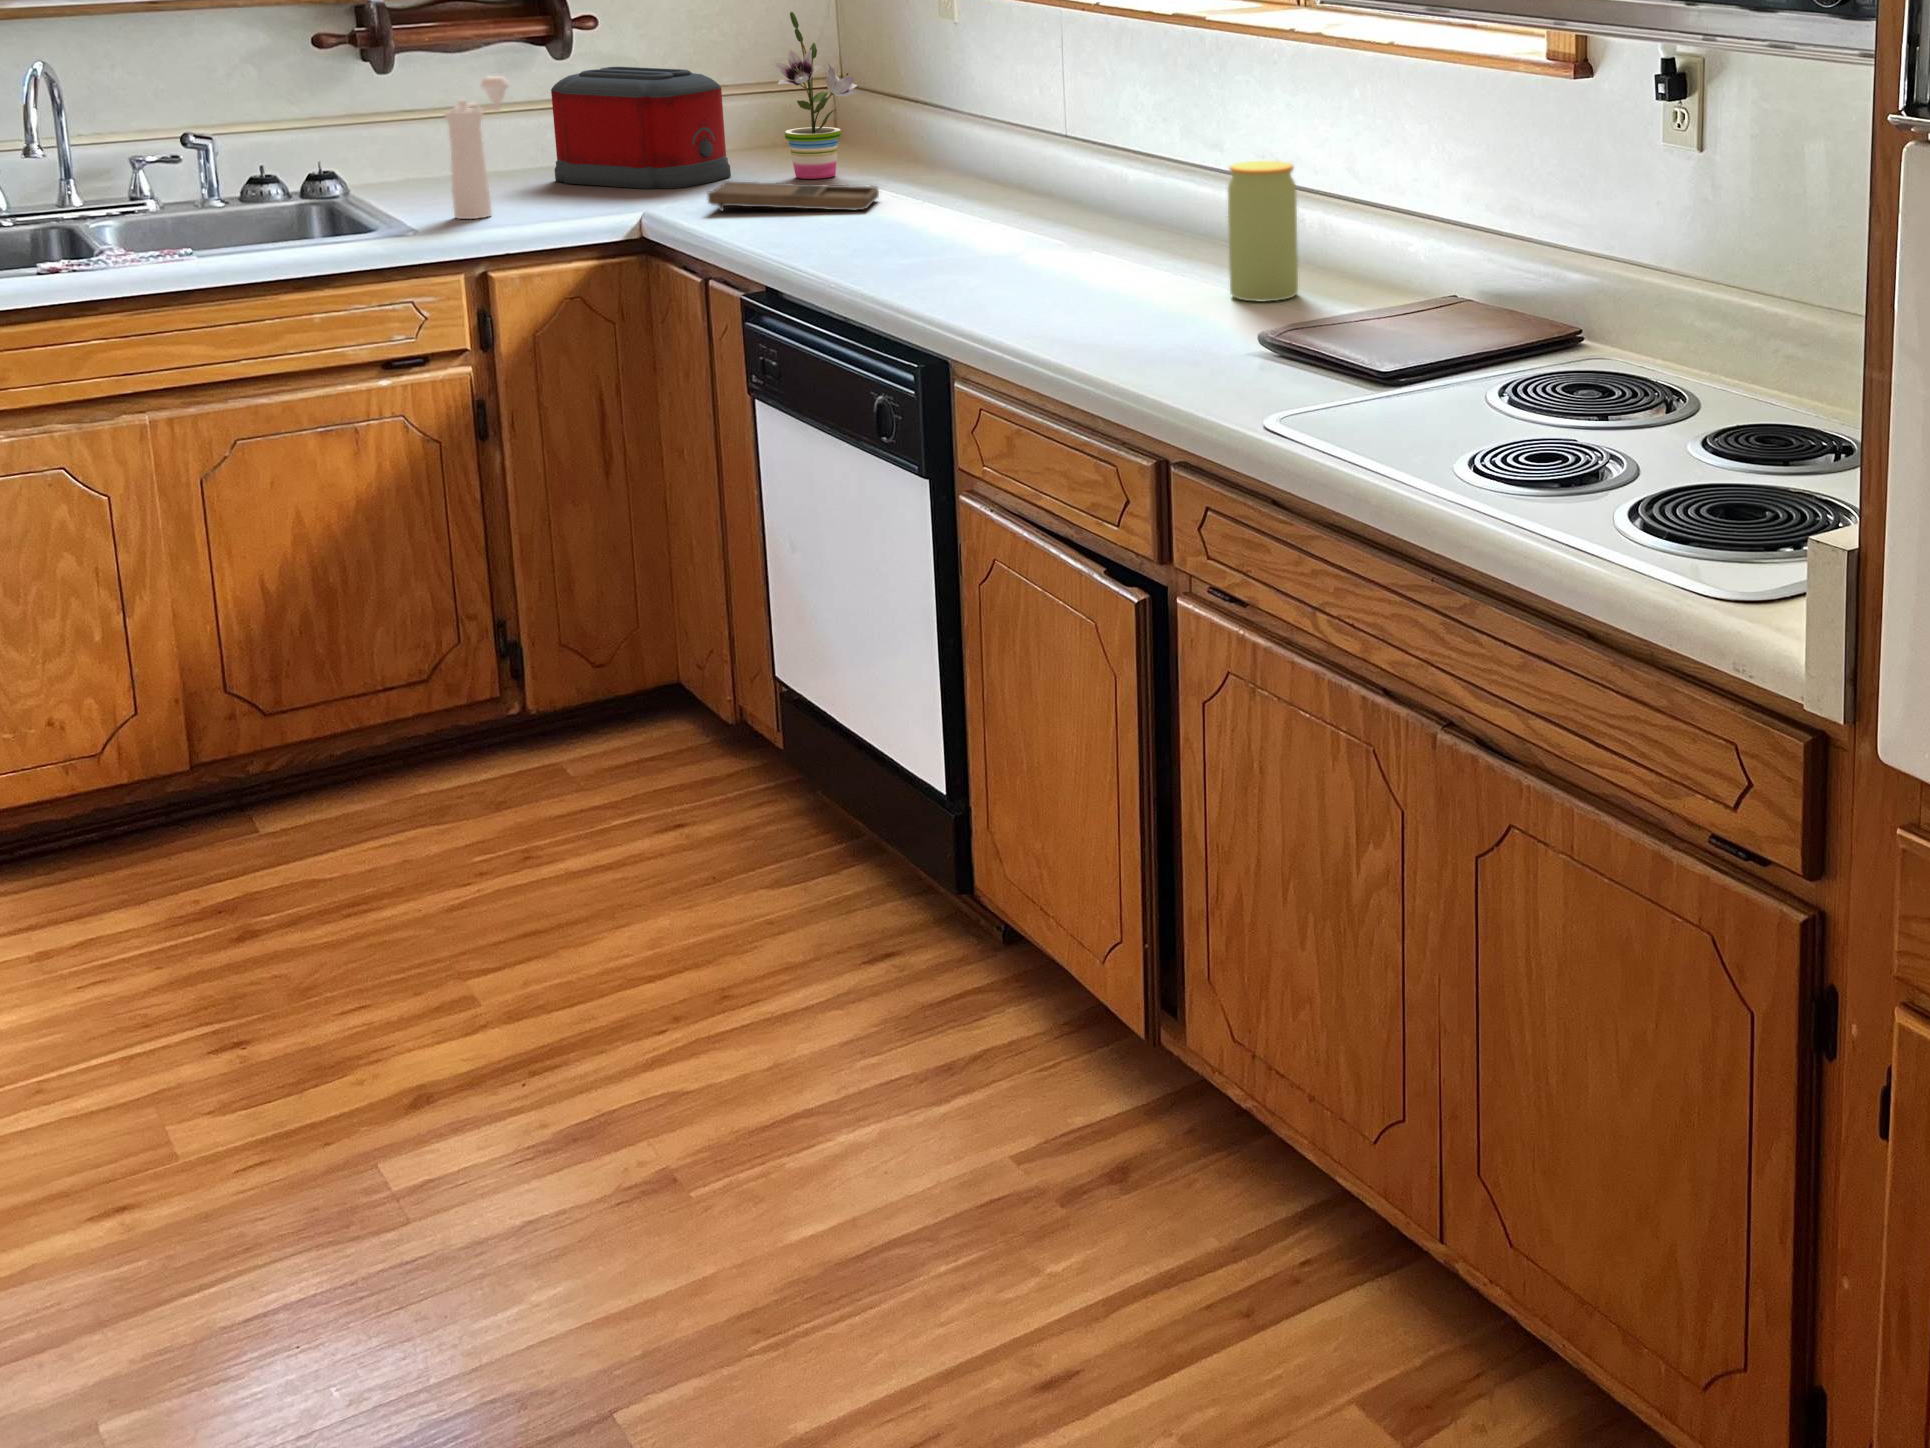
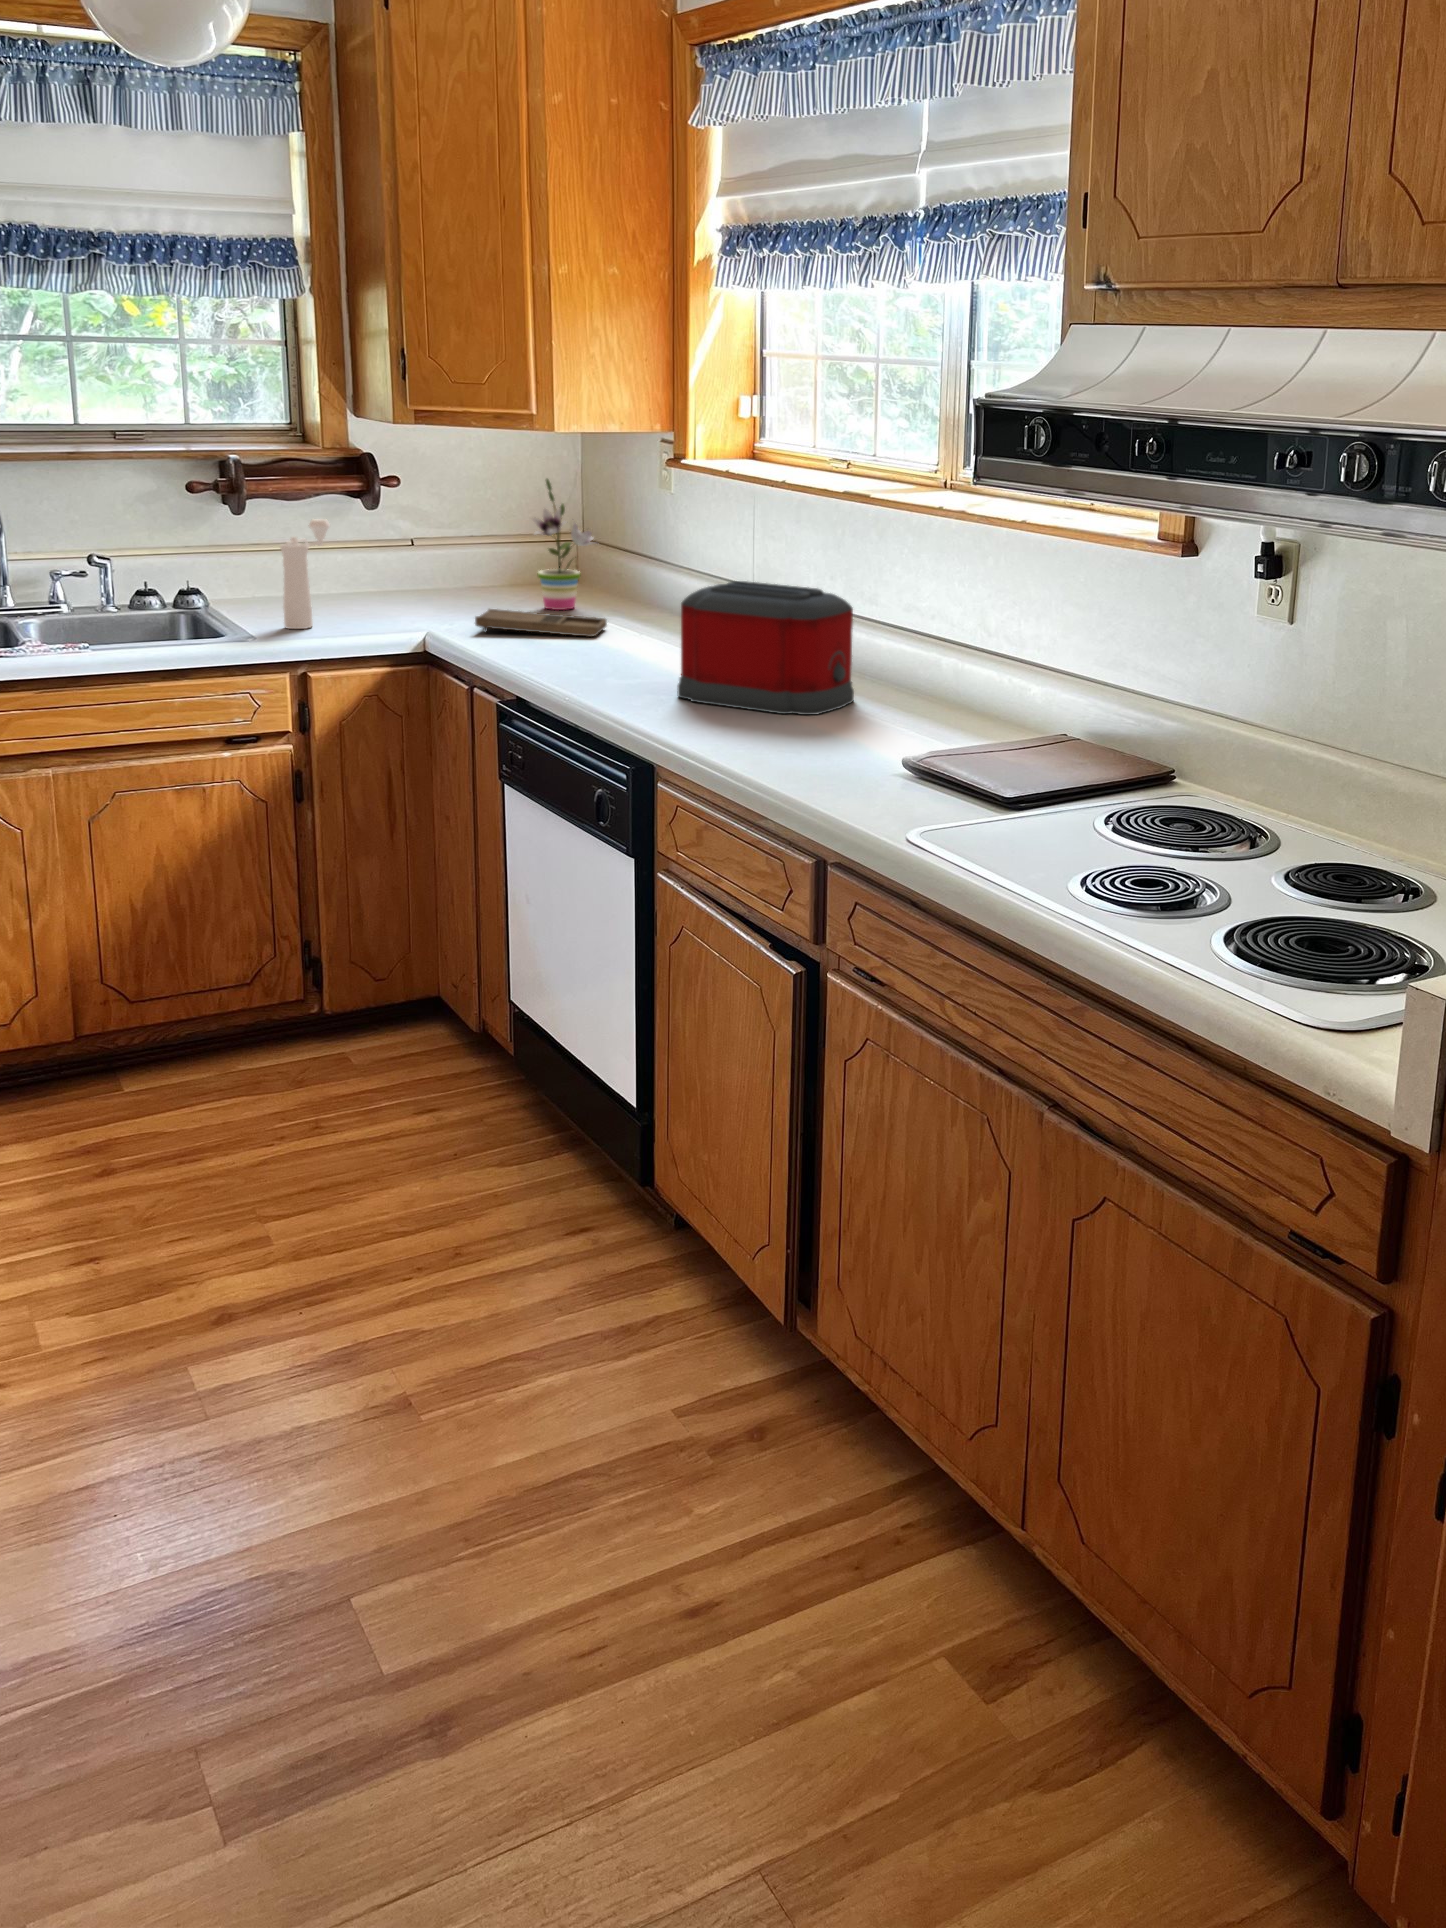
toaster: present [551,67,731,189] -> present [677,581,854,715]
jar: present [1228,161,1298,301] -> none [881,613,940,729]

